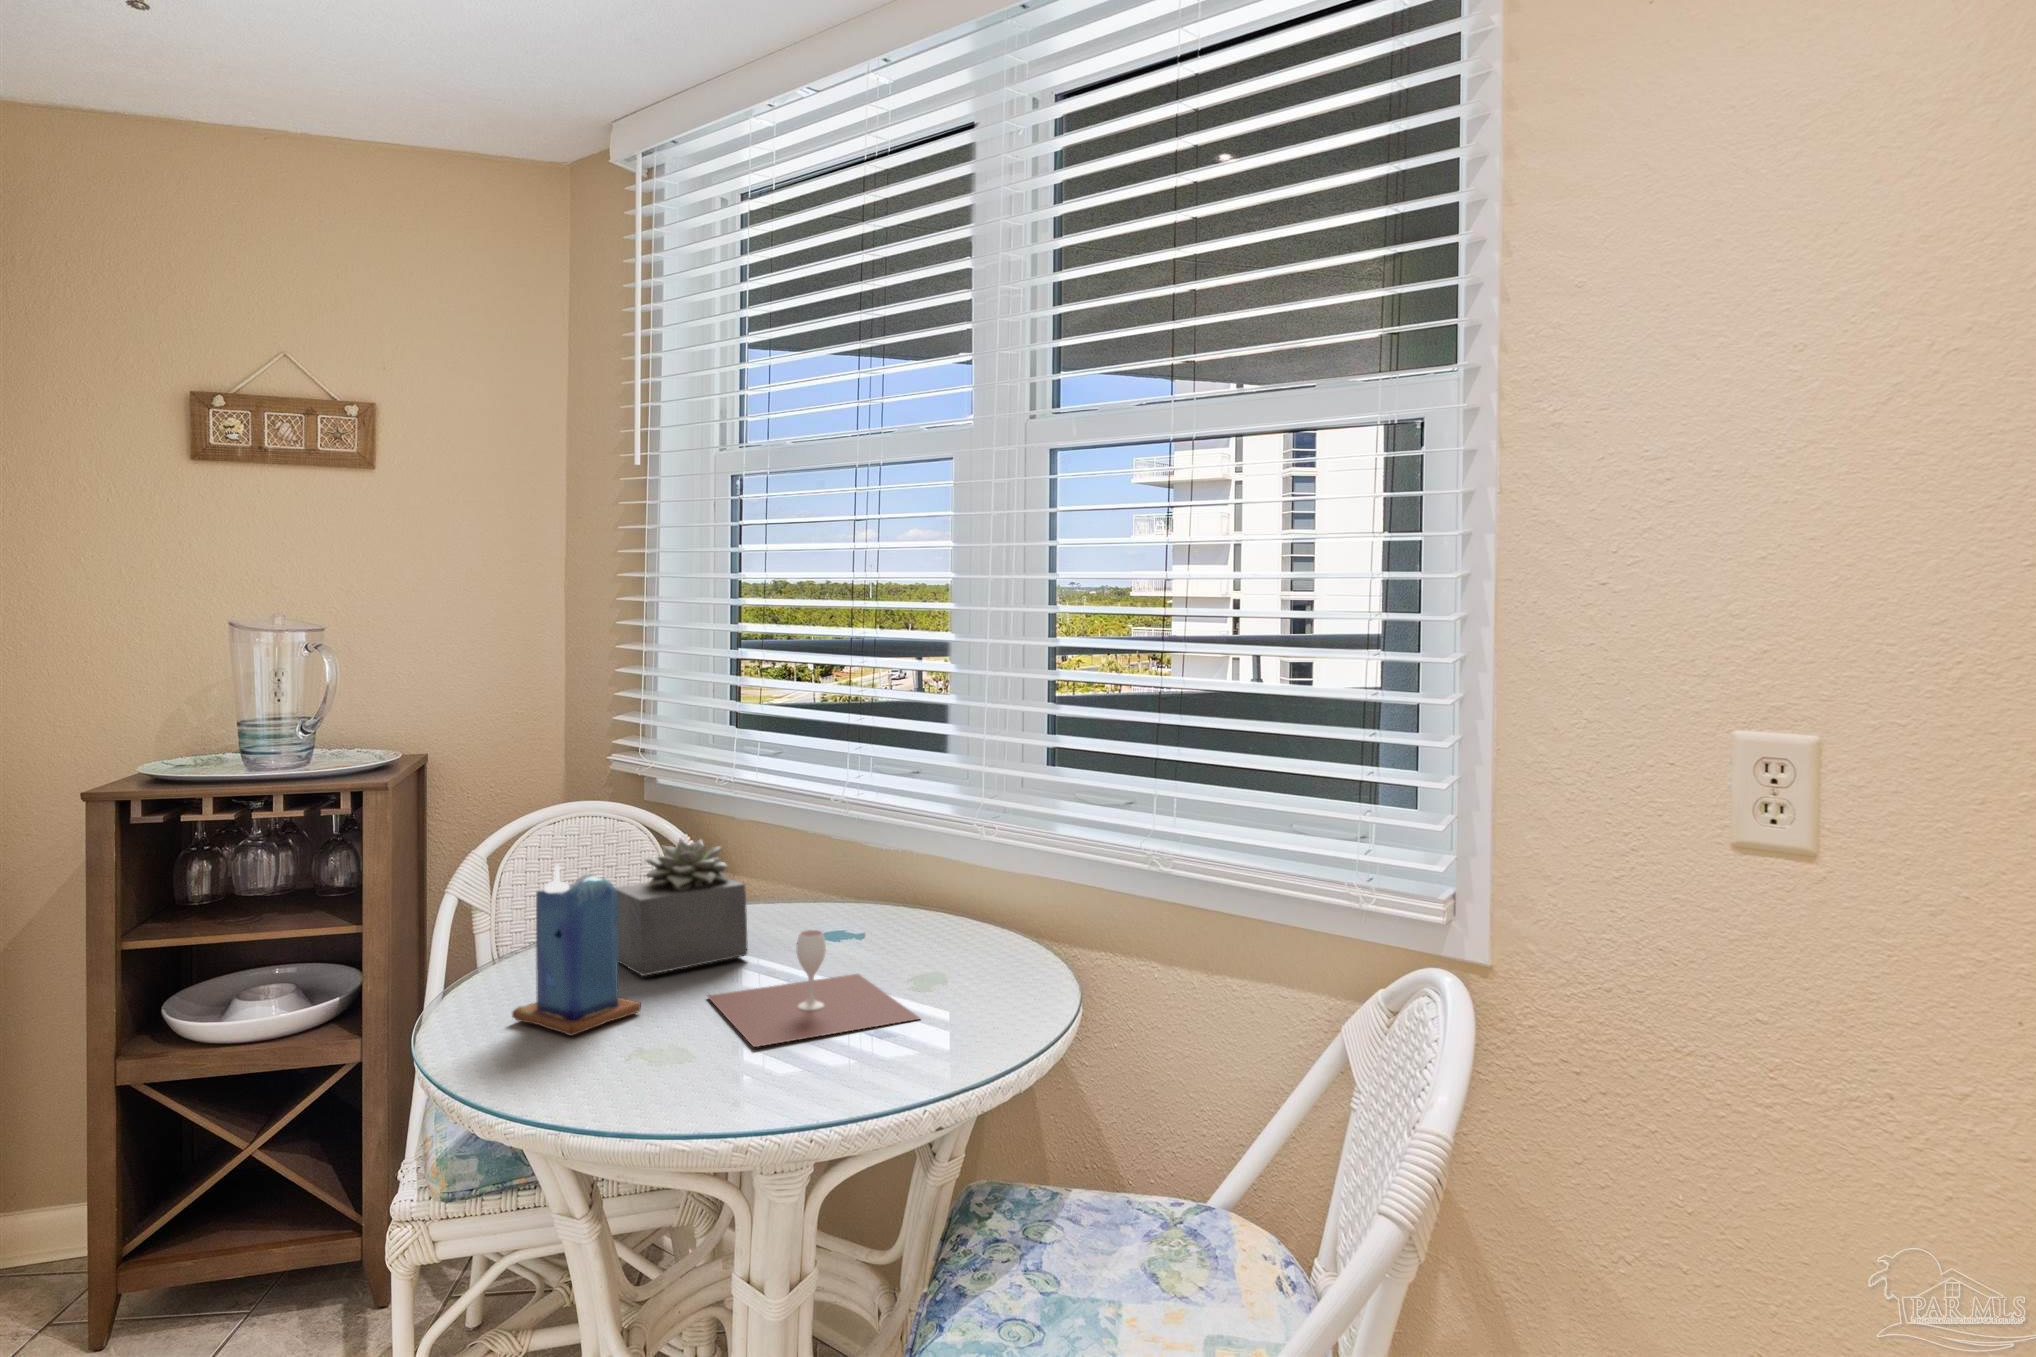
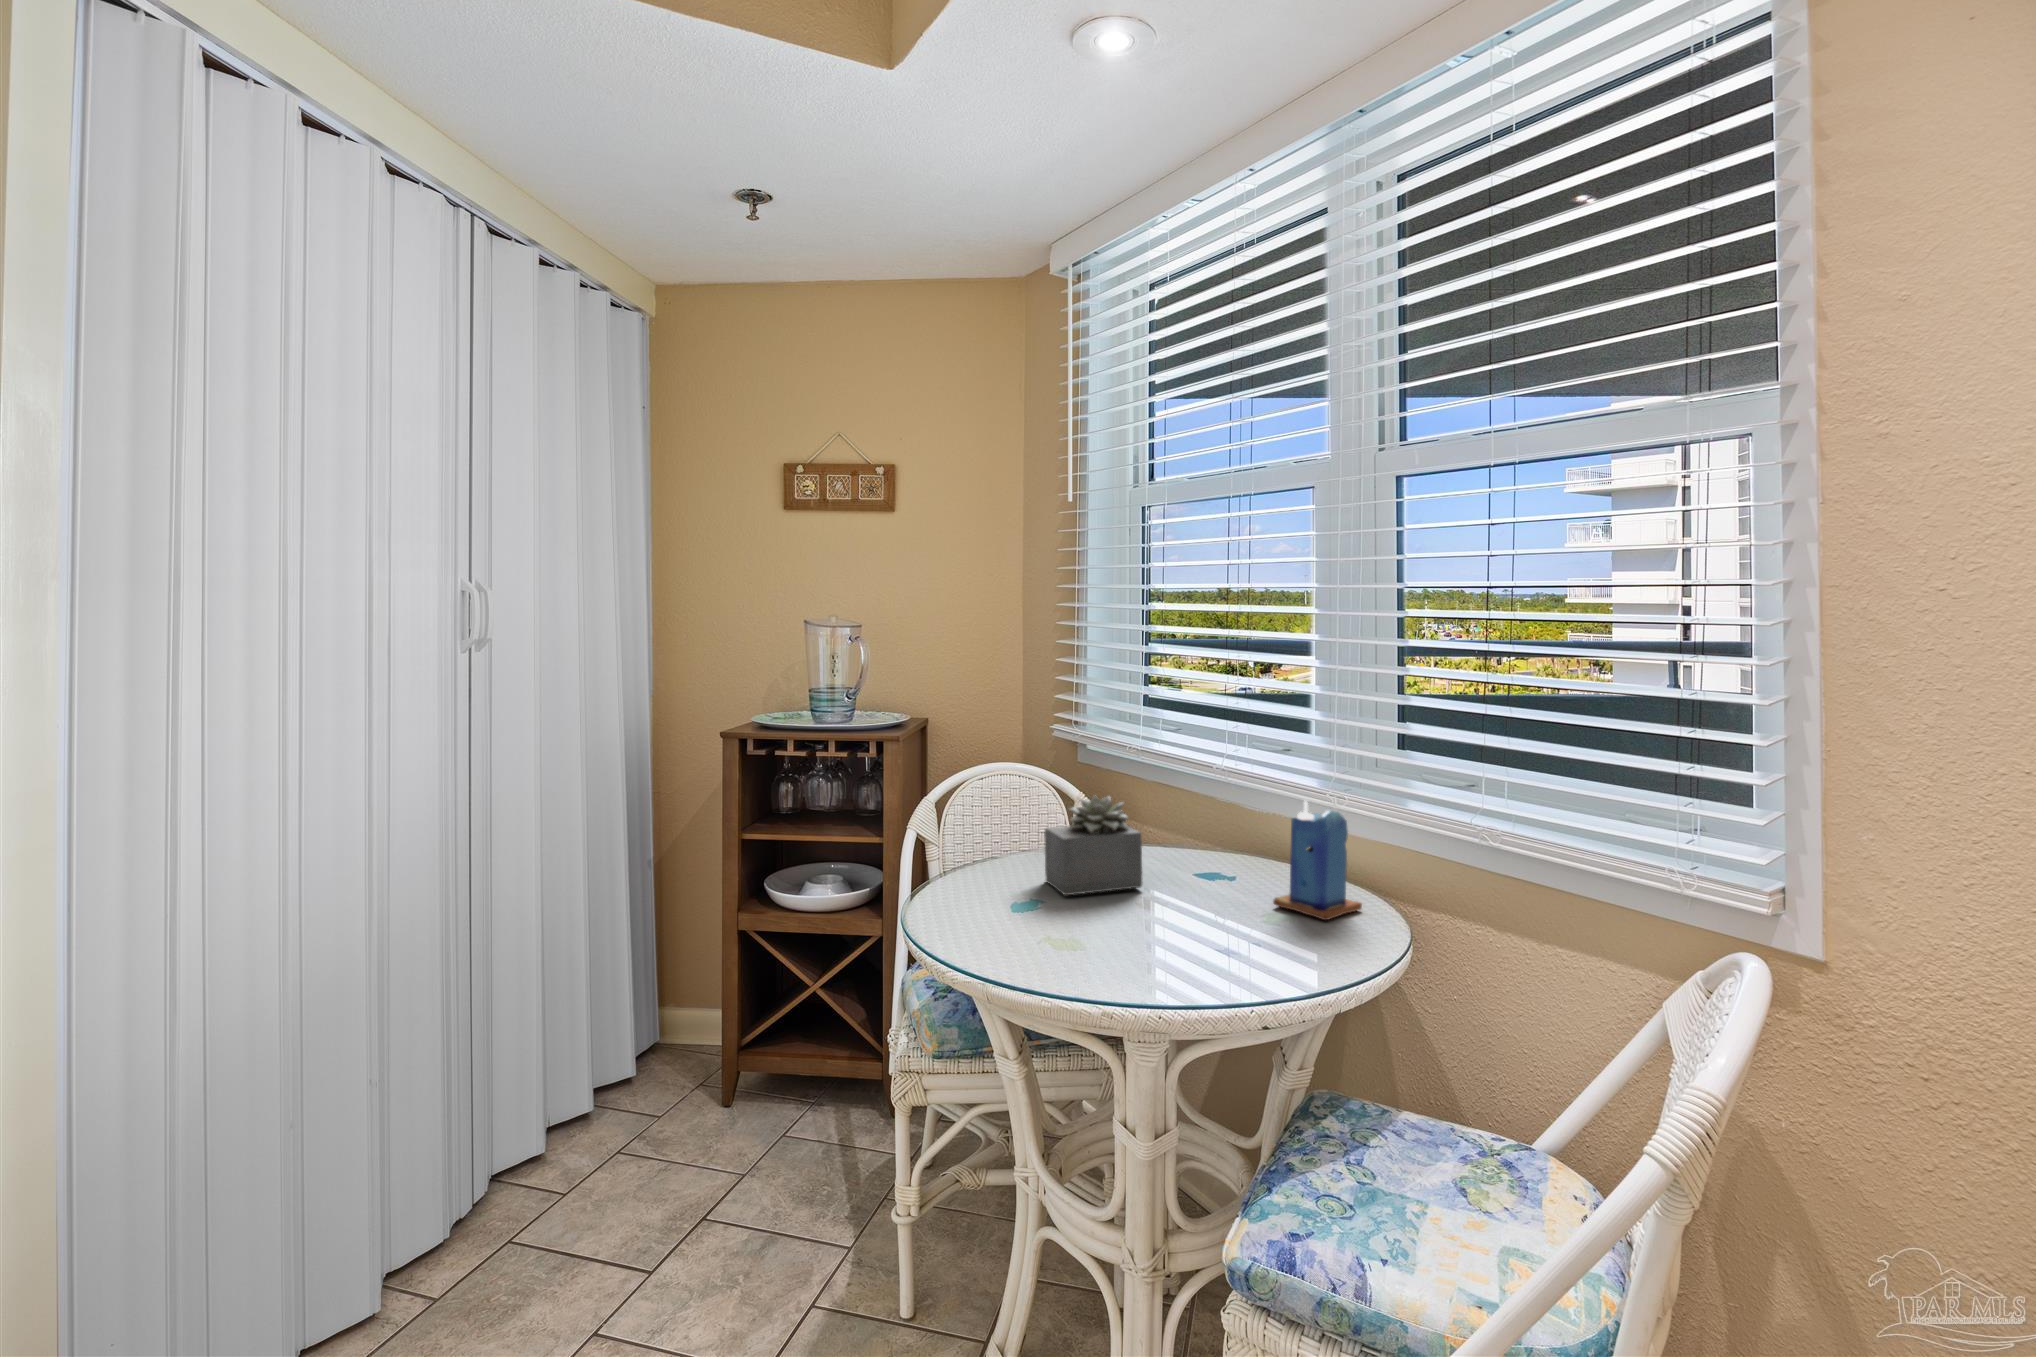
candle: present [512,865,641,1036] -> present [1273,801,1362,920]
wine glass: present [708,930,919,1047] -> none [1109,873,1272,957]

